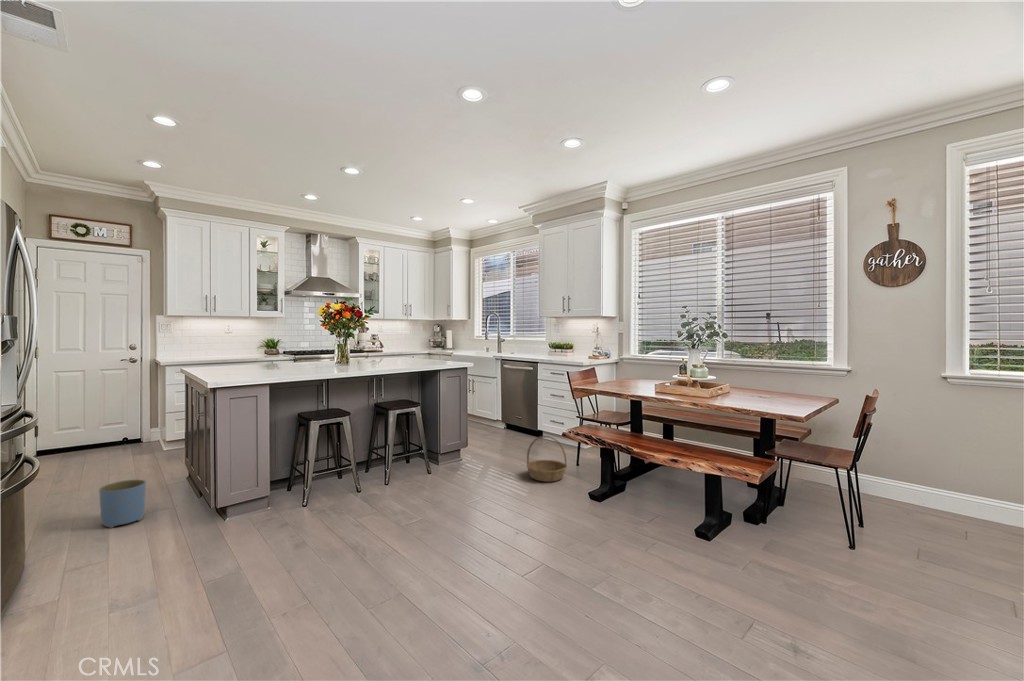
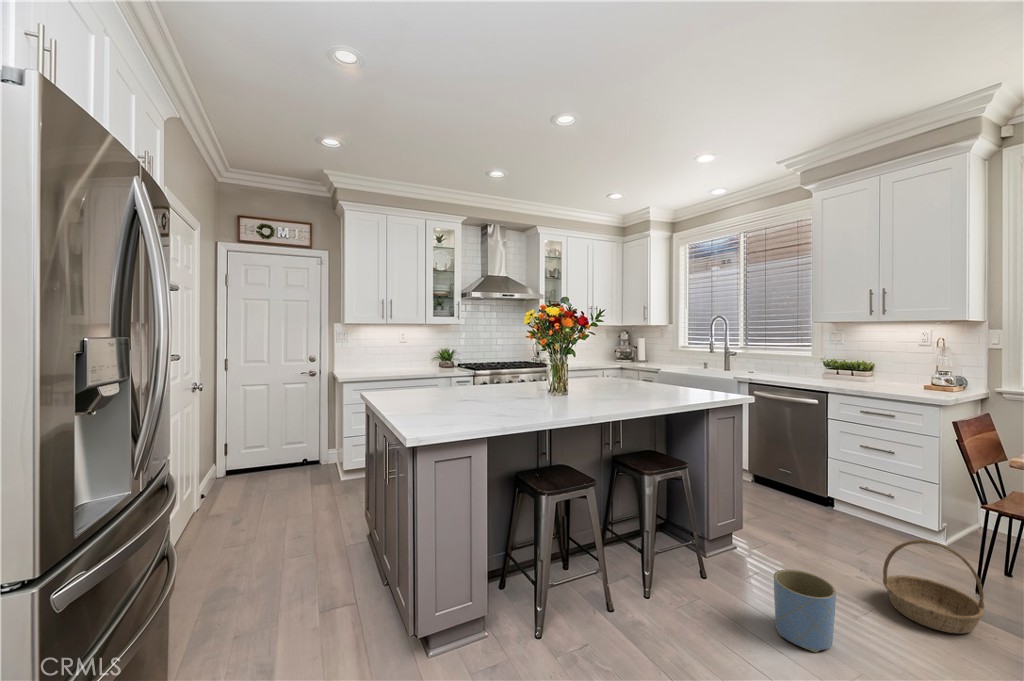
planter: present [99,480,146,528] -> present [774,569,836,652]

